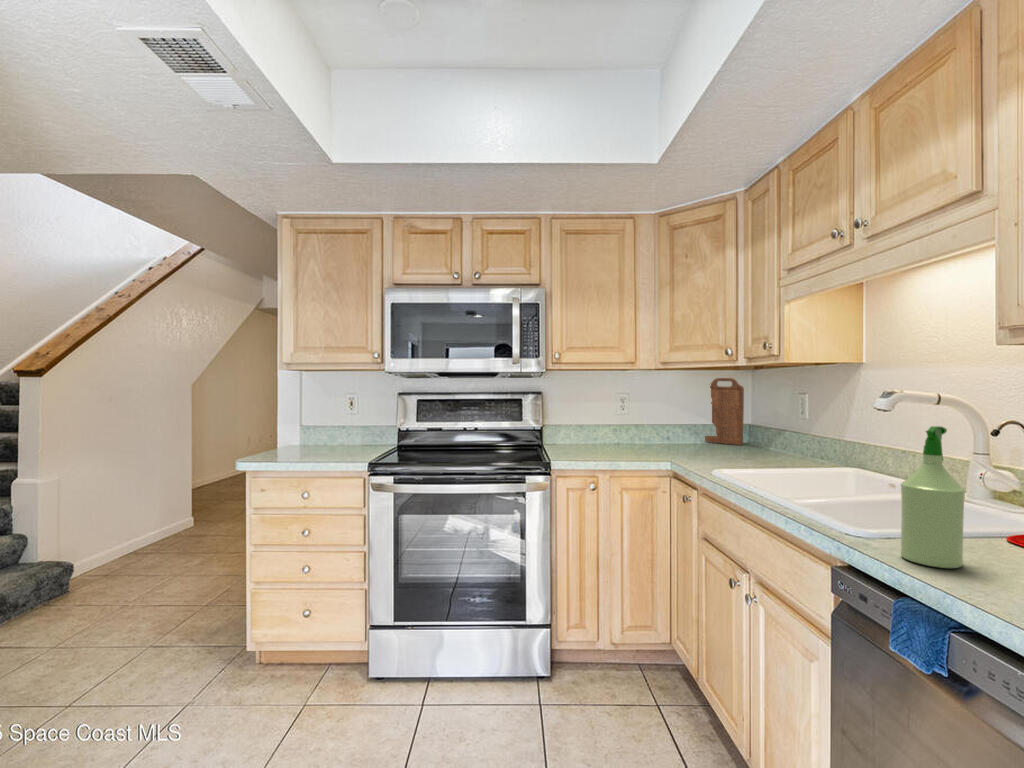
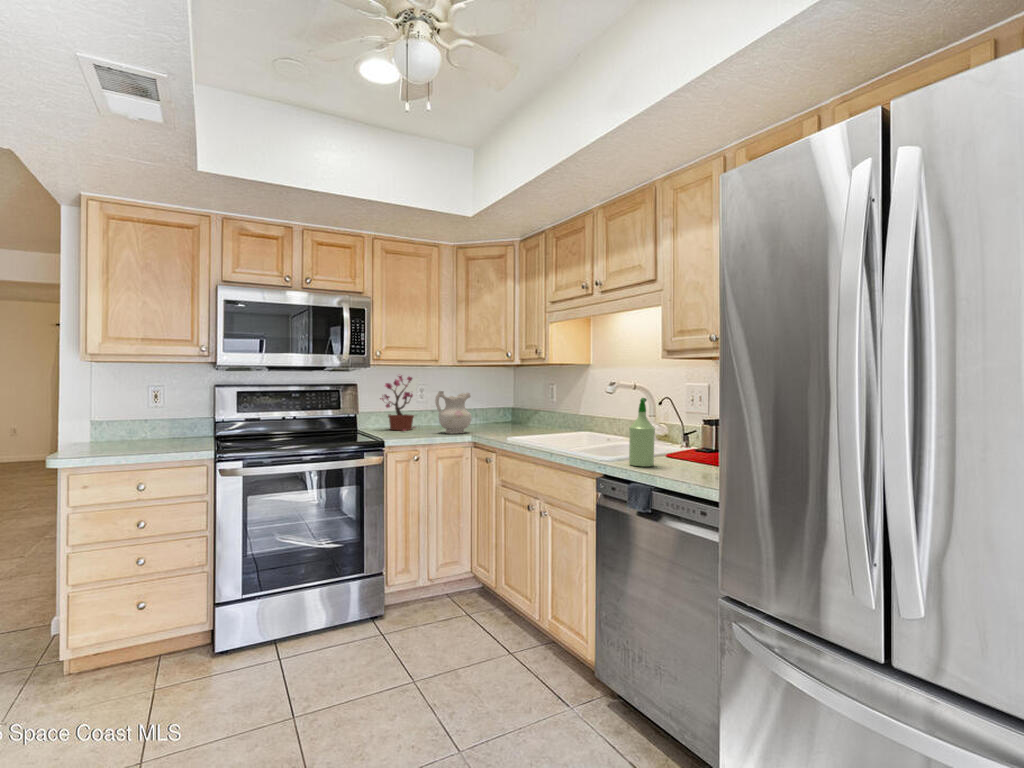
cutting board: present [705,378,744,445] -> none [482,375,510,425]
potted plant: none [567,379,615,449] -> present [380,375,415,431]
ceramic pitcher: none [625,400,675,457] -> present [435,391,471,434]

